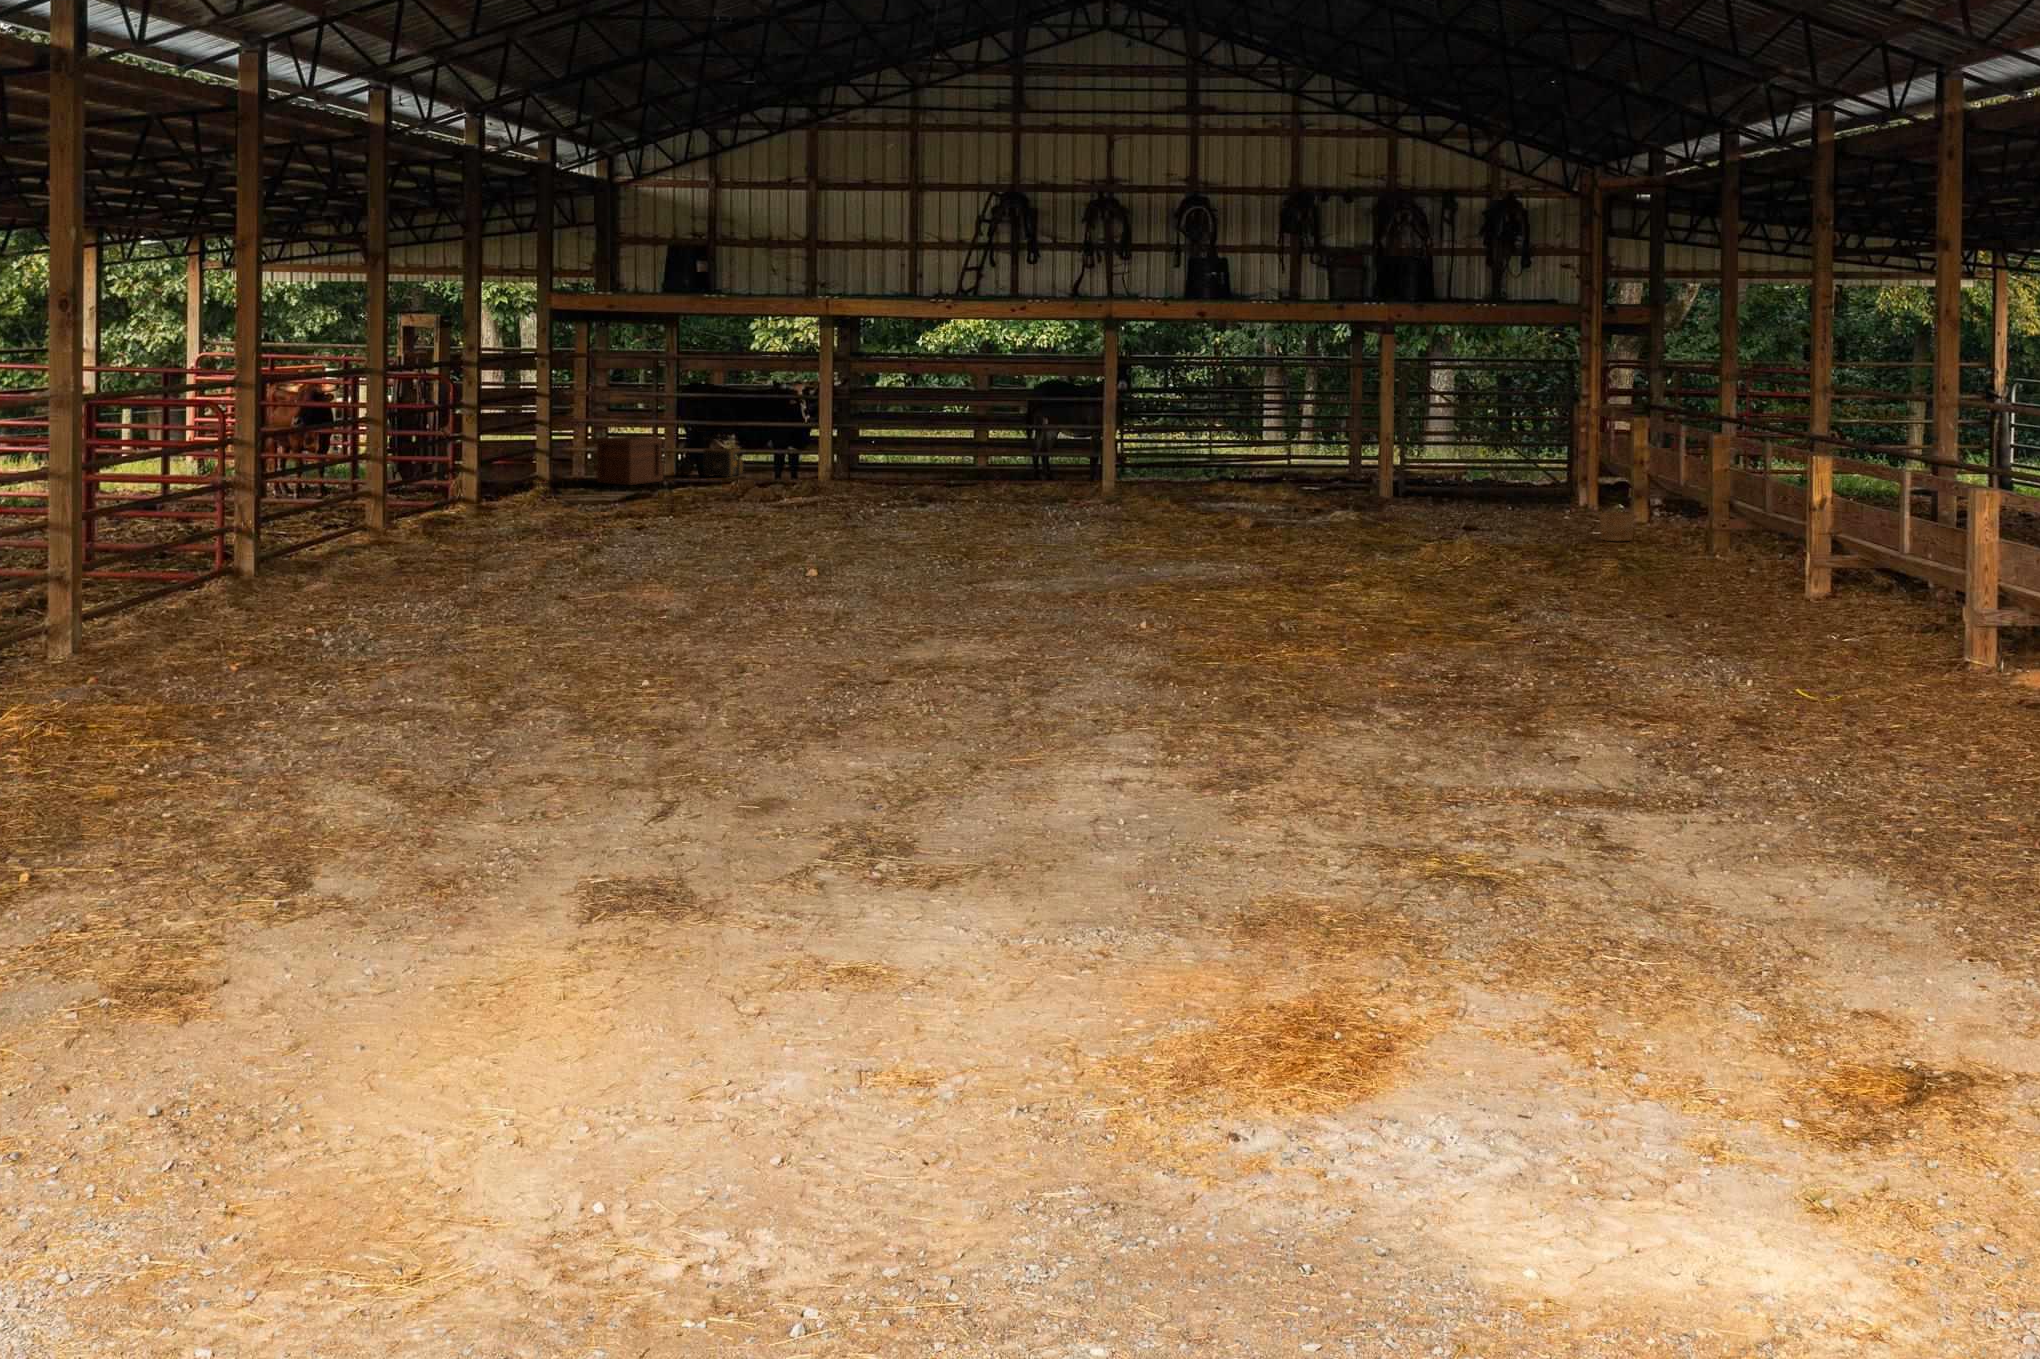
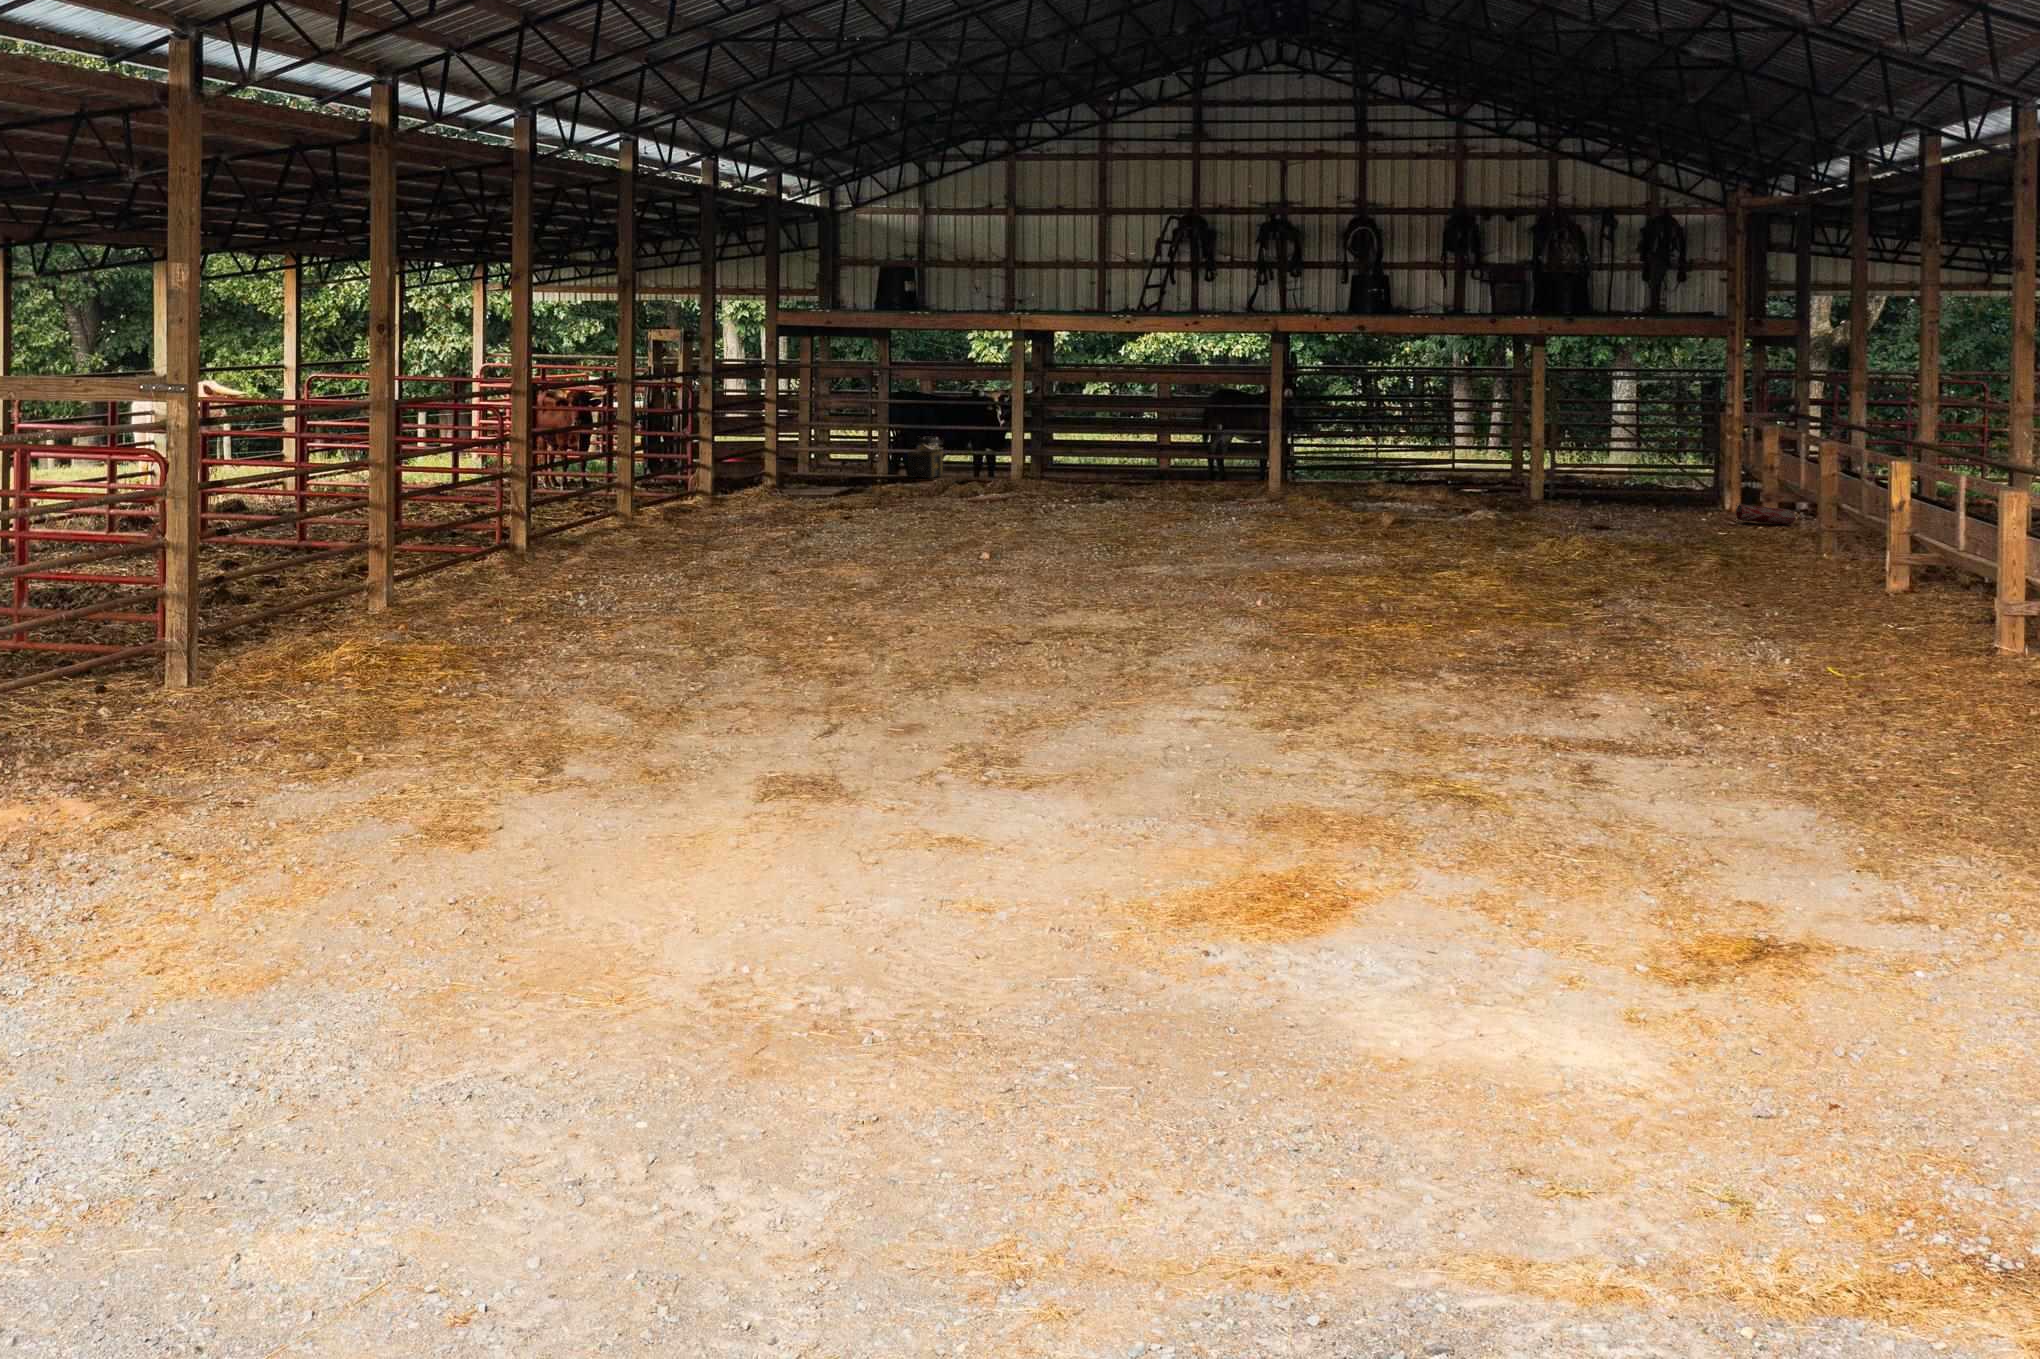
wooden crate: present [597,435,664,485] -> none [813,439,872,485]
bag: none [1541,493,1597,514] -> present [1735,503,1796,525]
wooden bucket: present [1600,513,1633,541] -> none [1785,522,1824,552]

